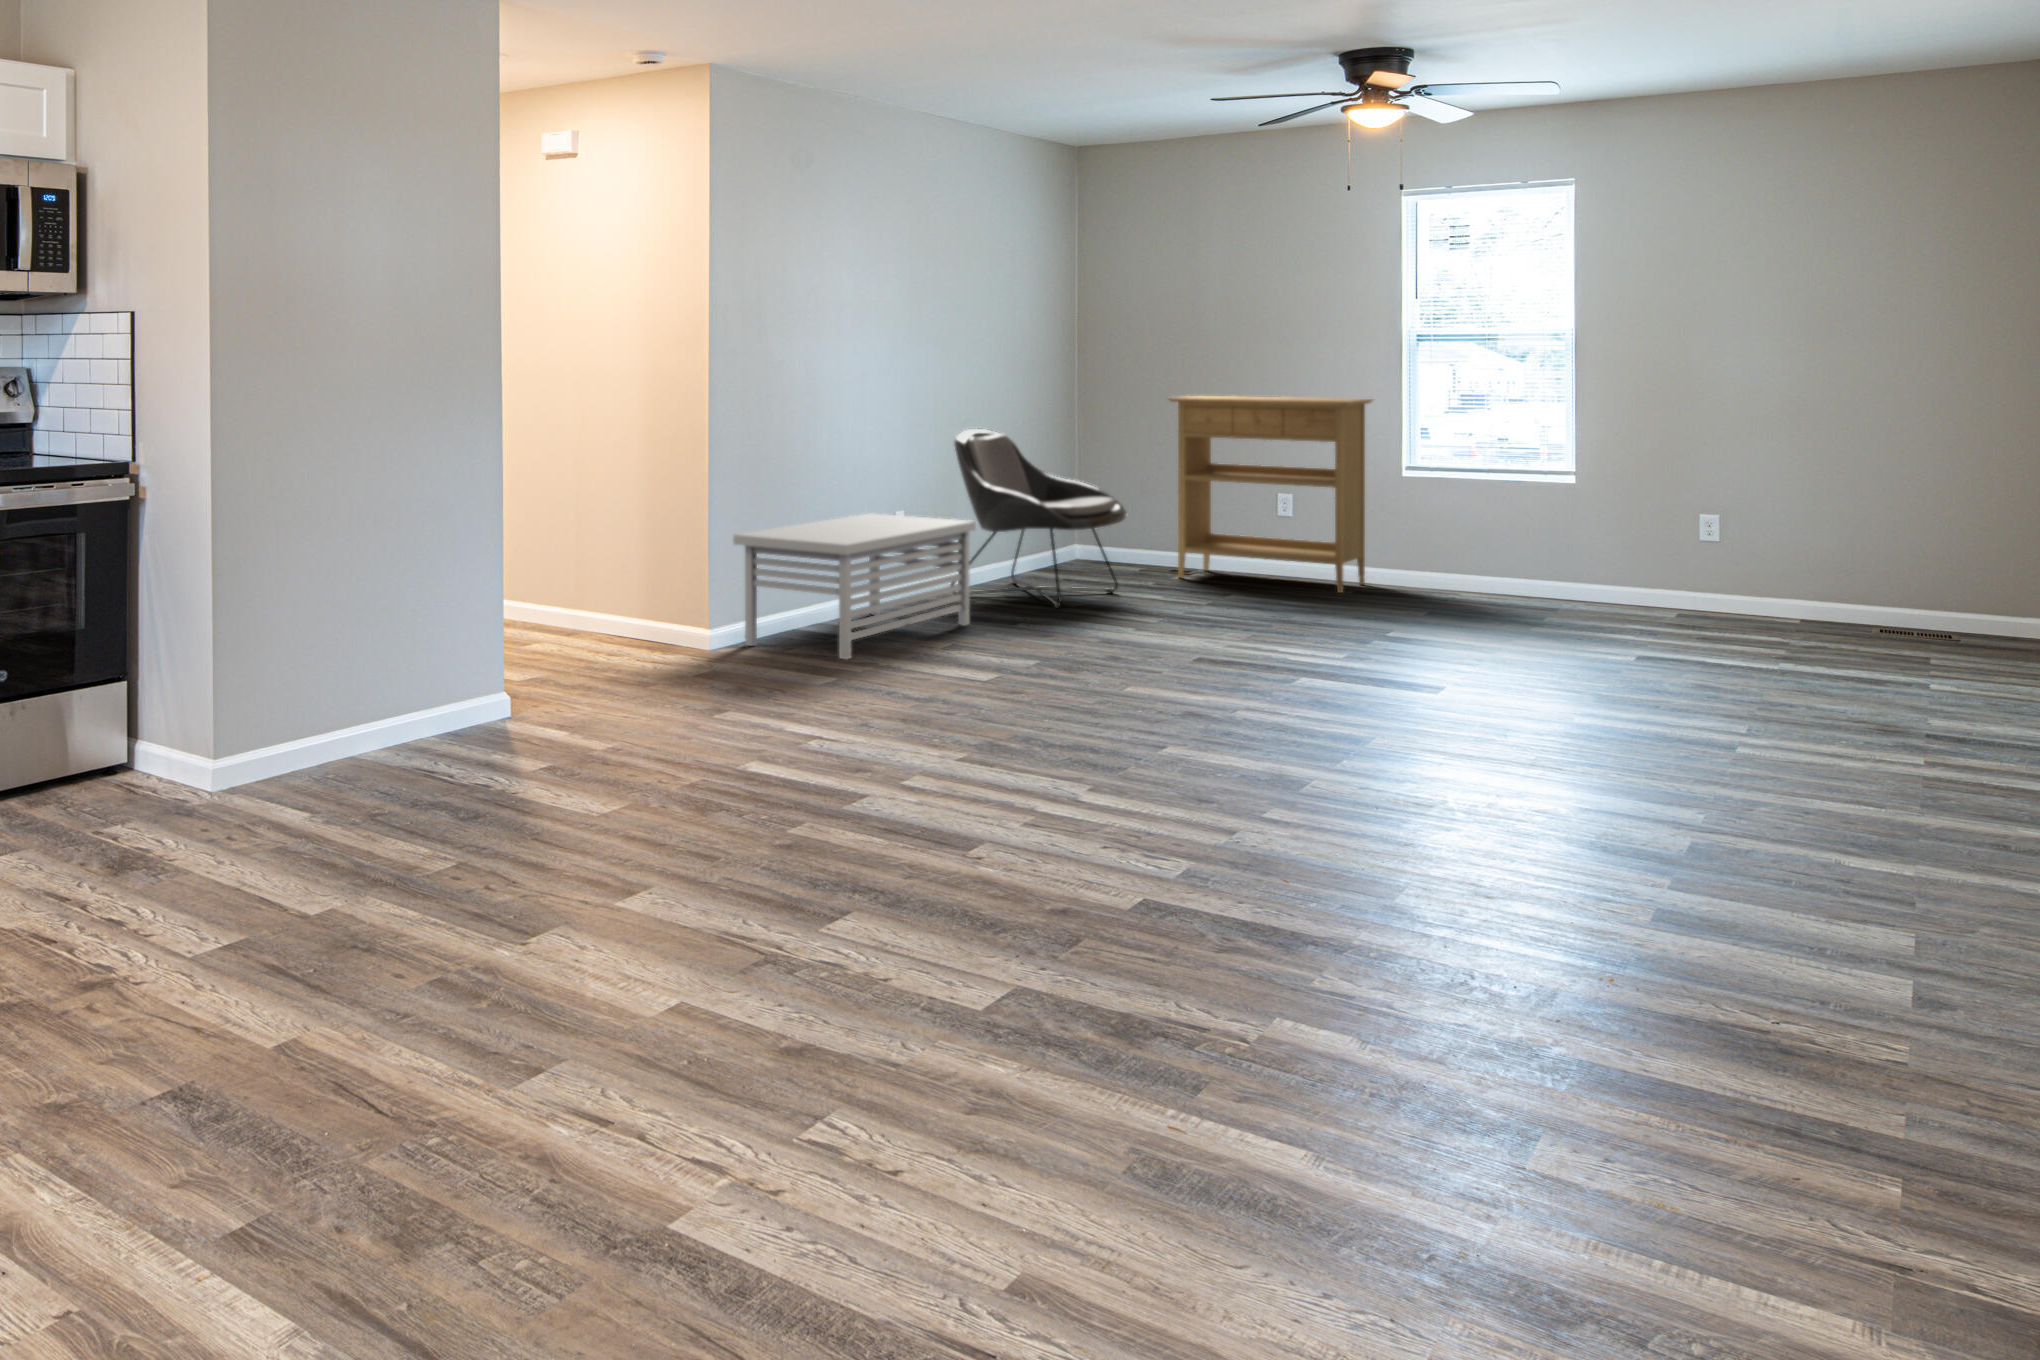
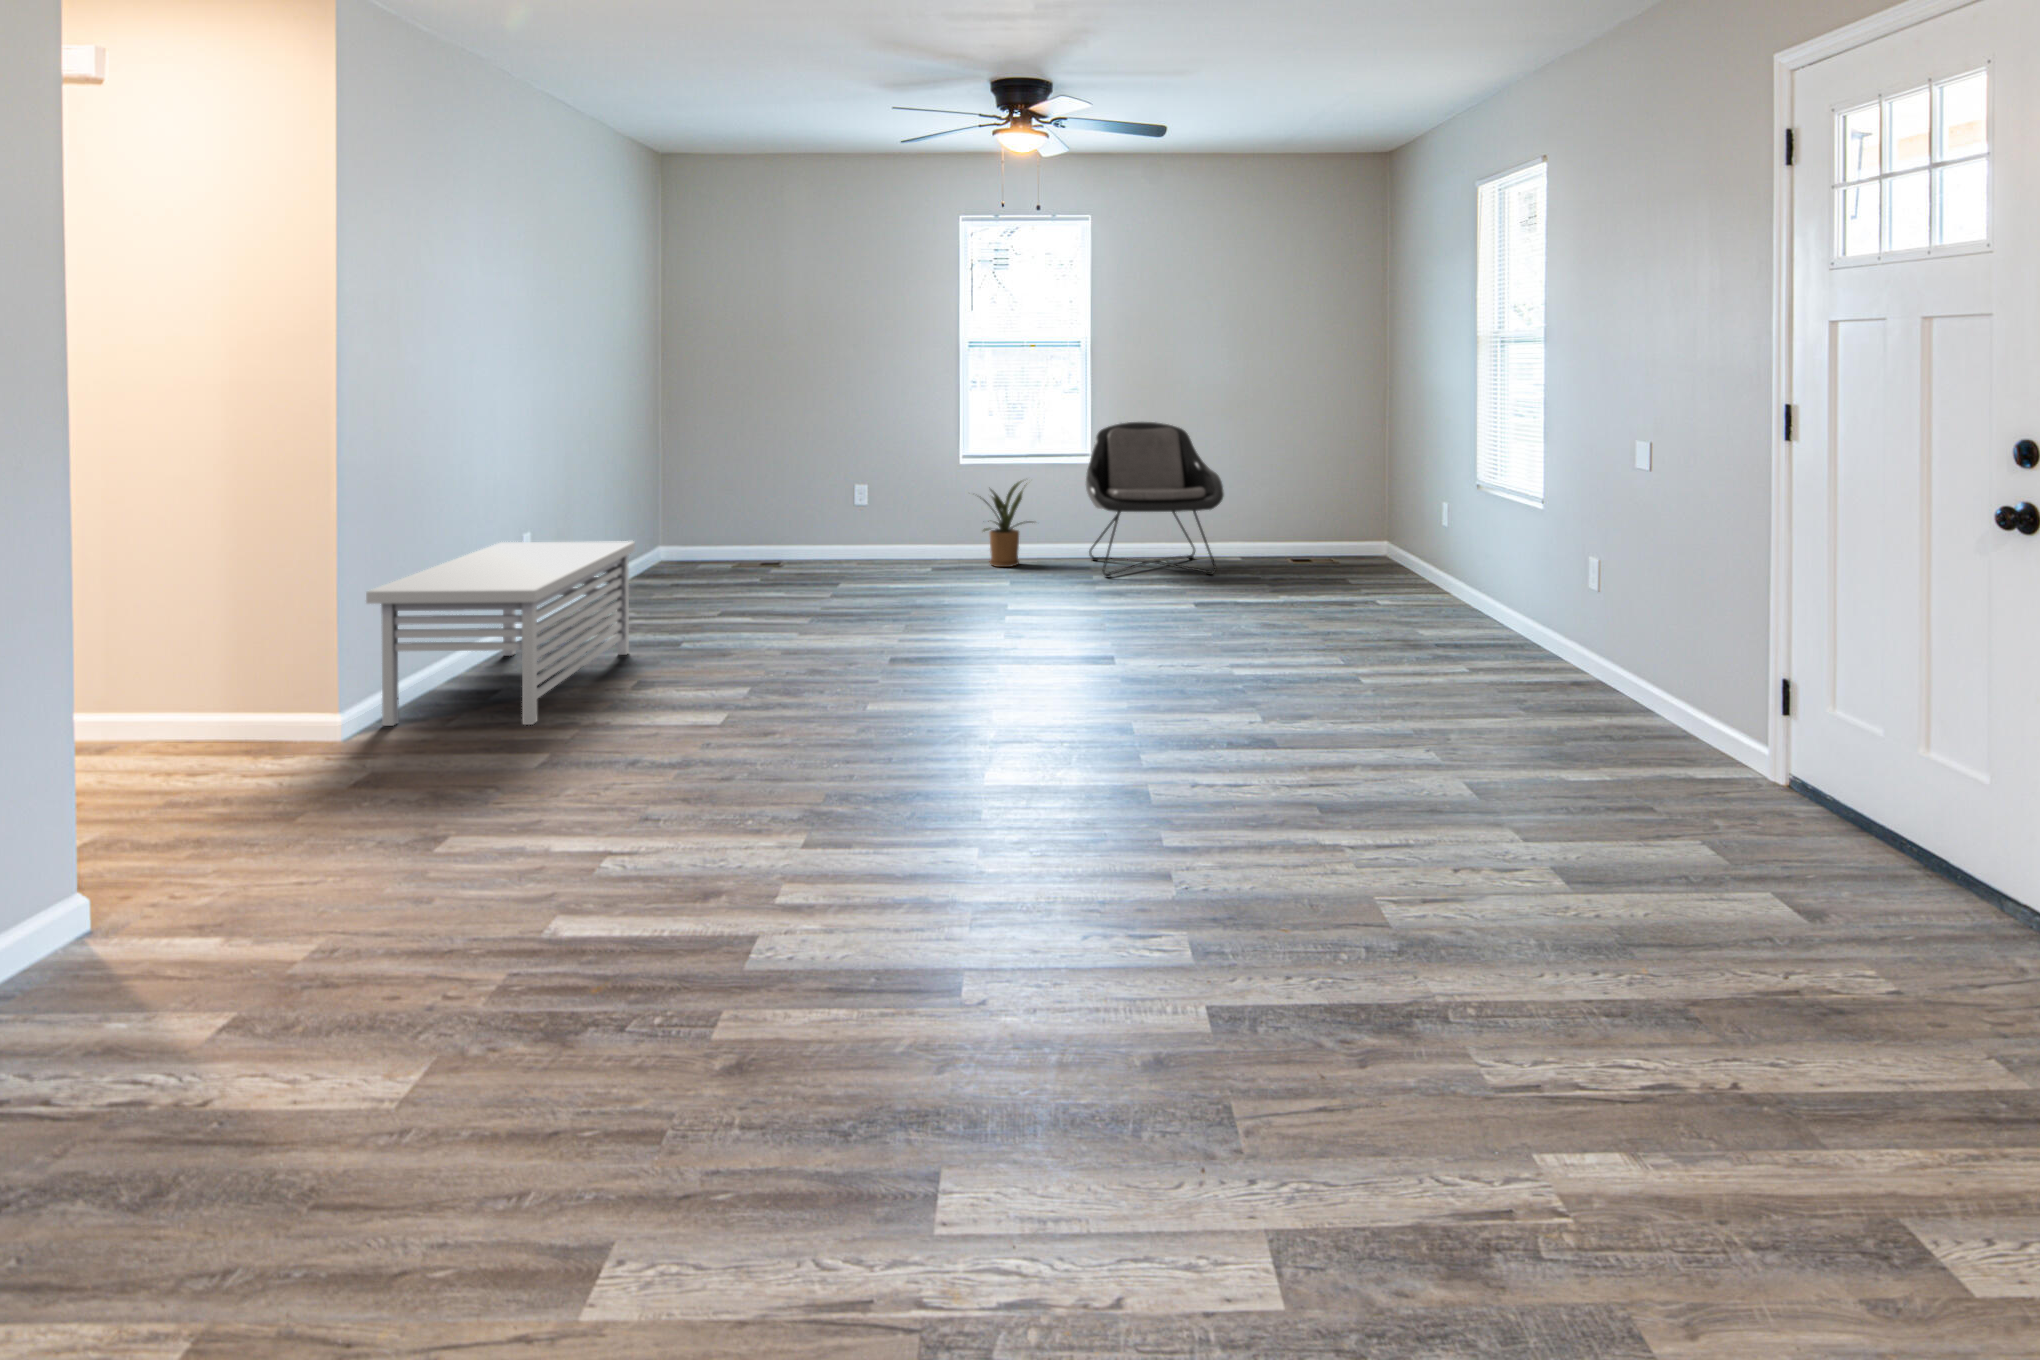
console table: present [1169,396,1373,593] -> none [762,398,937,570]
lounge chair: present [950,429,1127,608] -> present [1086,422,1224,578]
house plant: none [1392,497,1499,601] -> present [980,481,1032,567]

